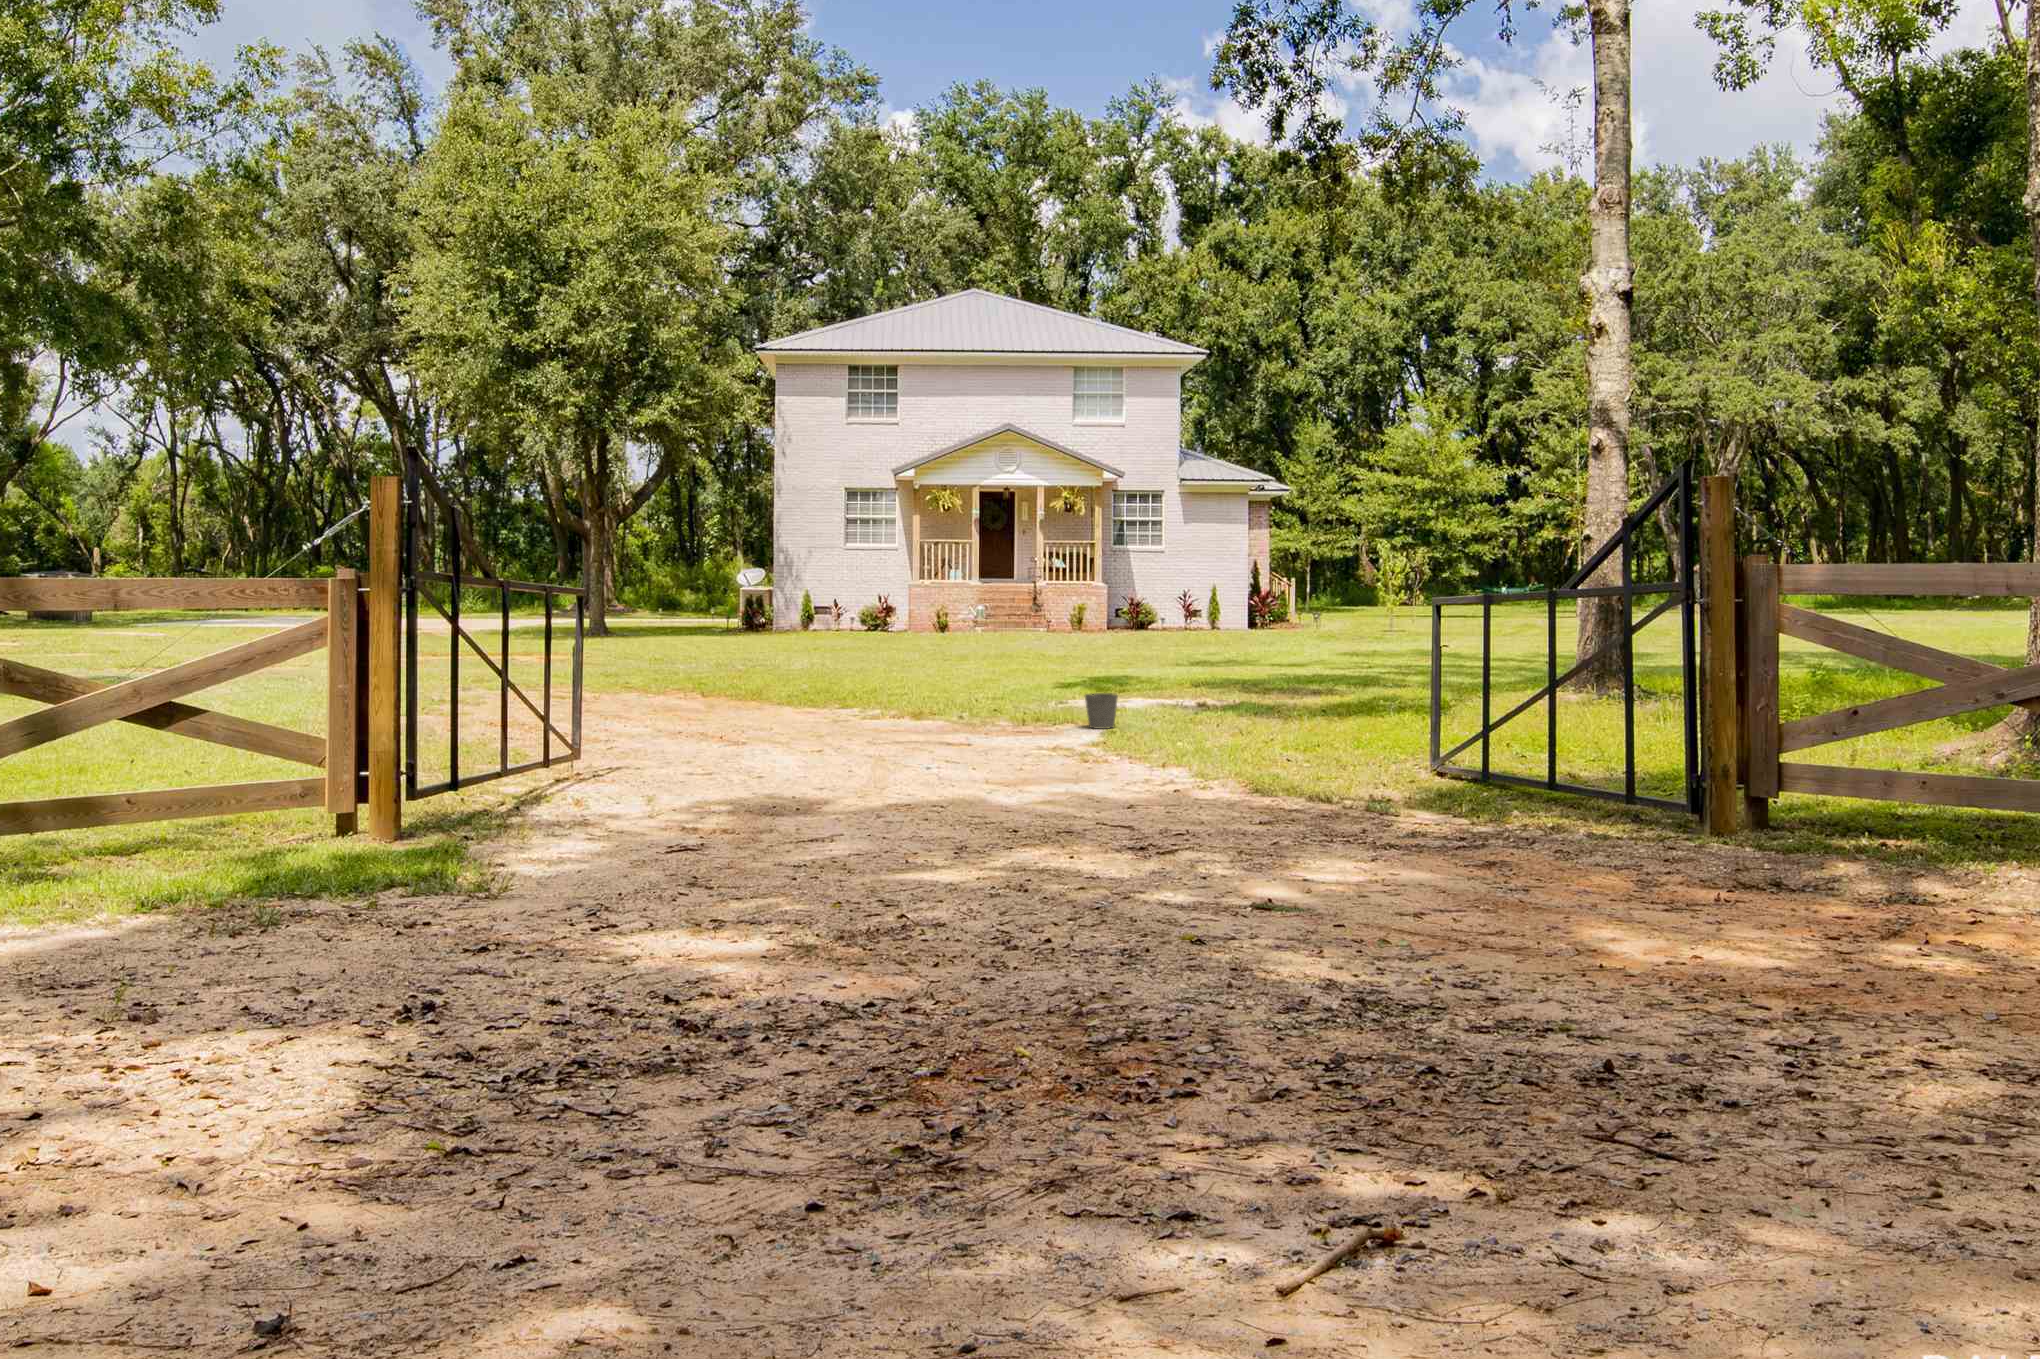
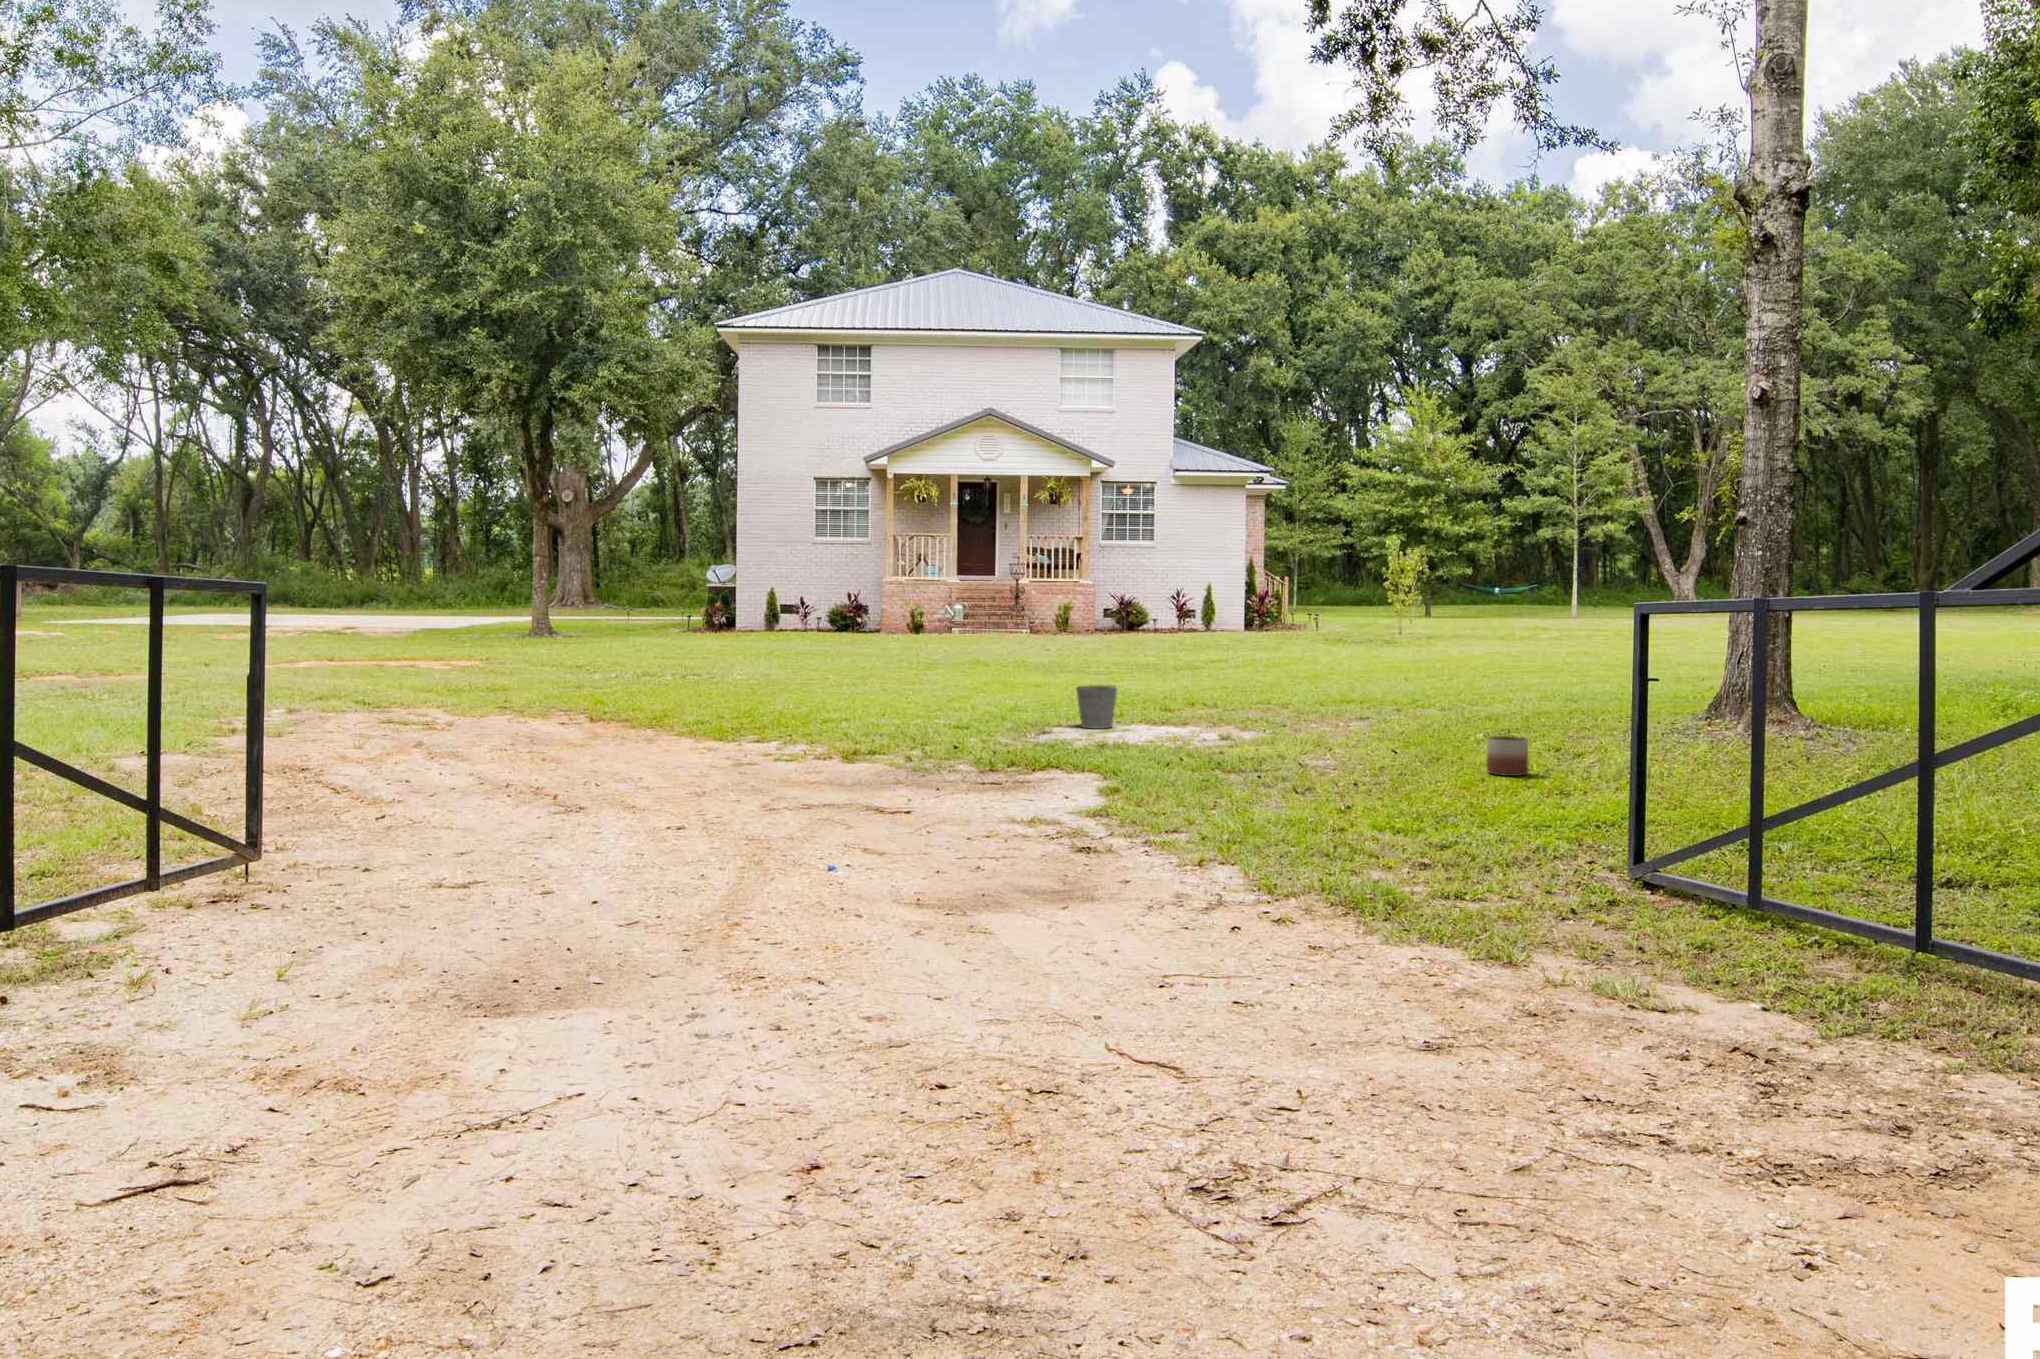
planter: none [1392,731,1422,761] -> present [1487,736,1529,776]

